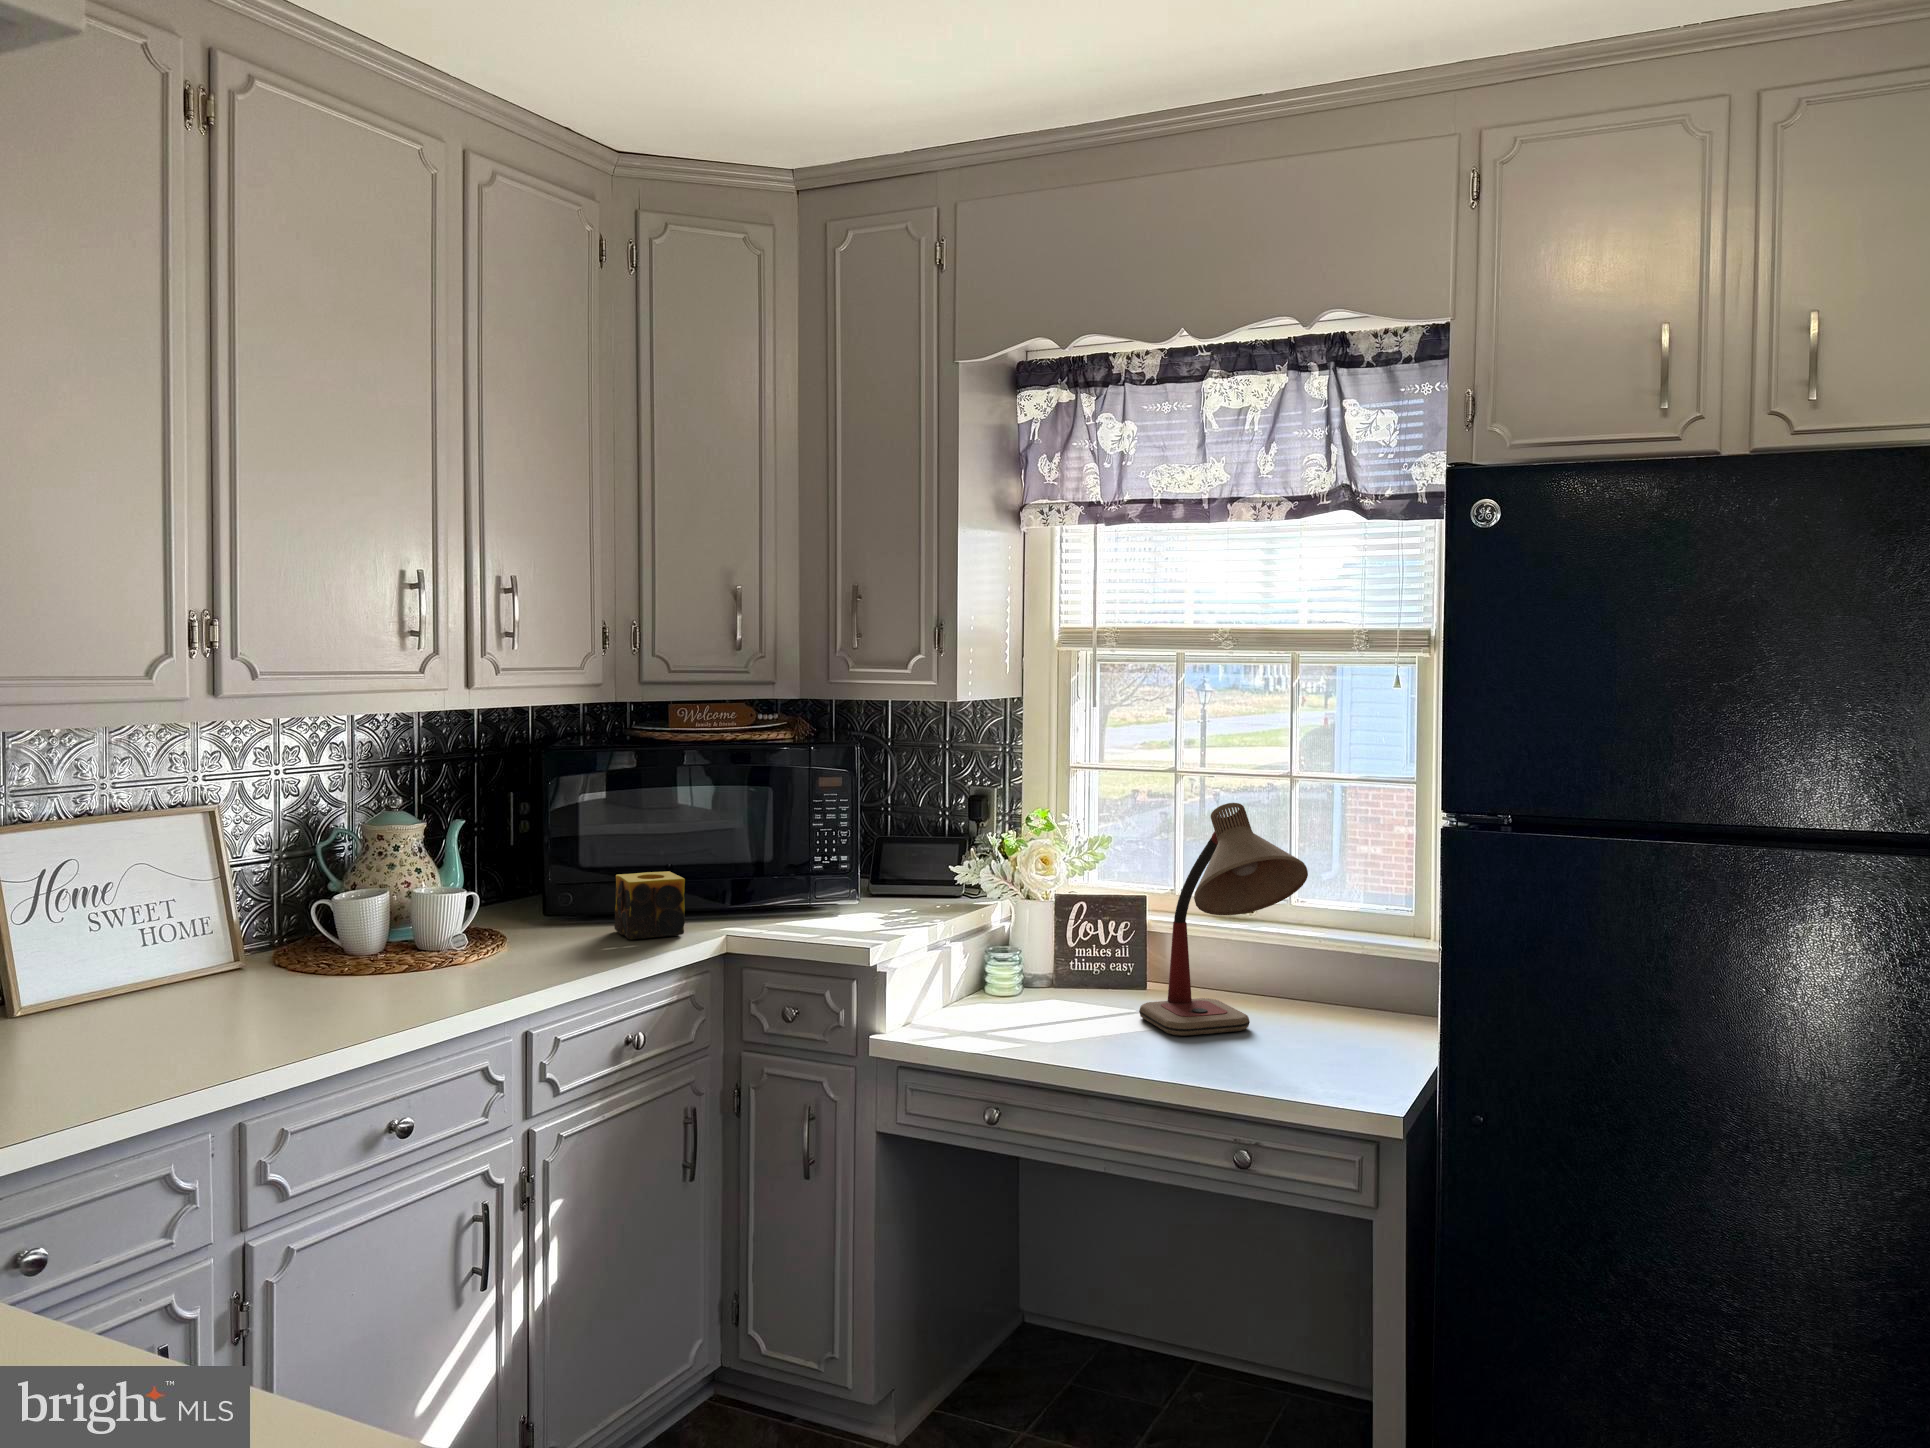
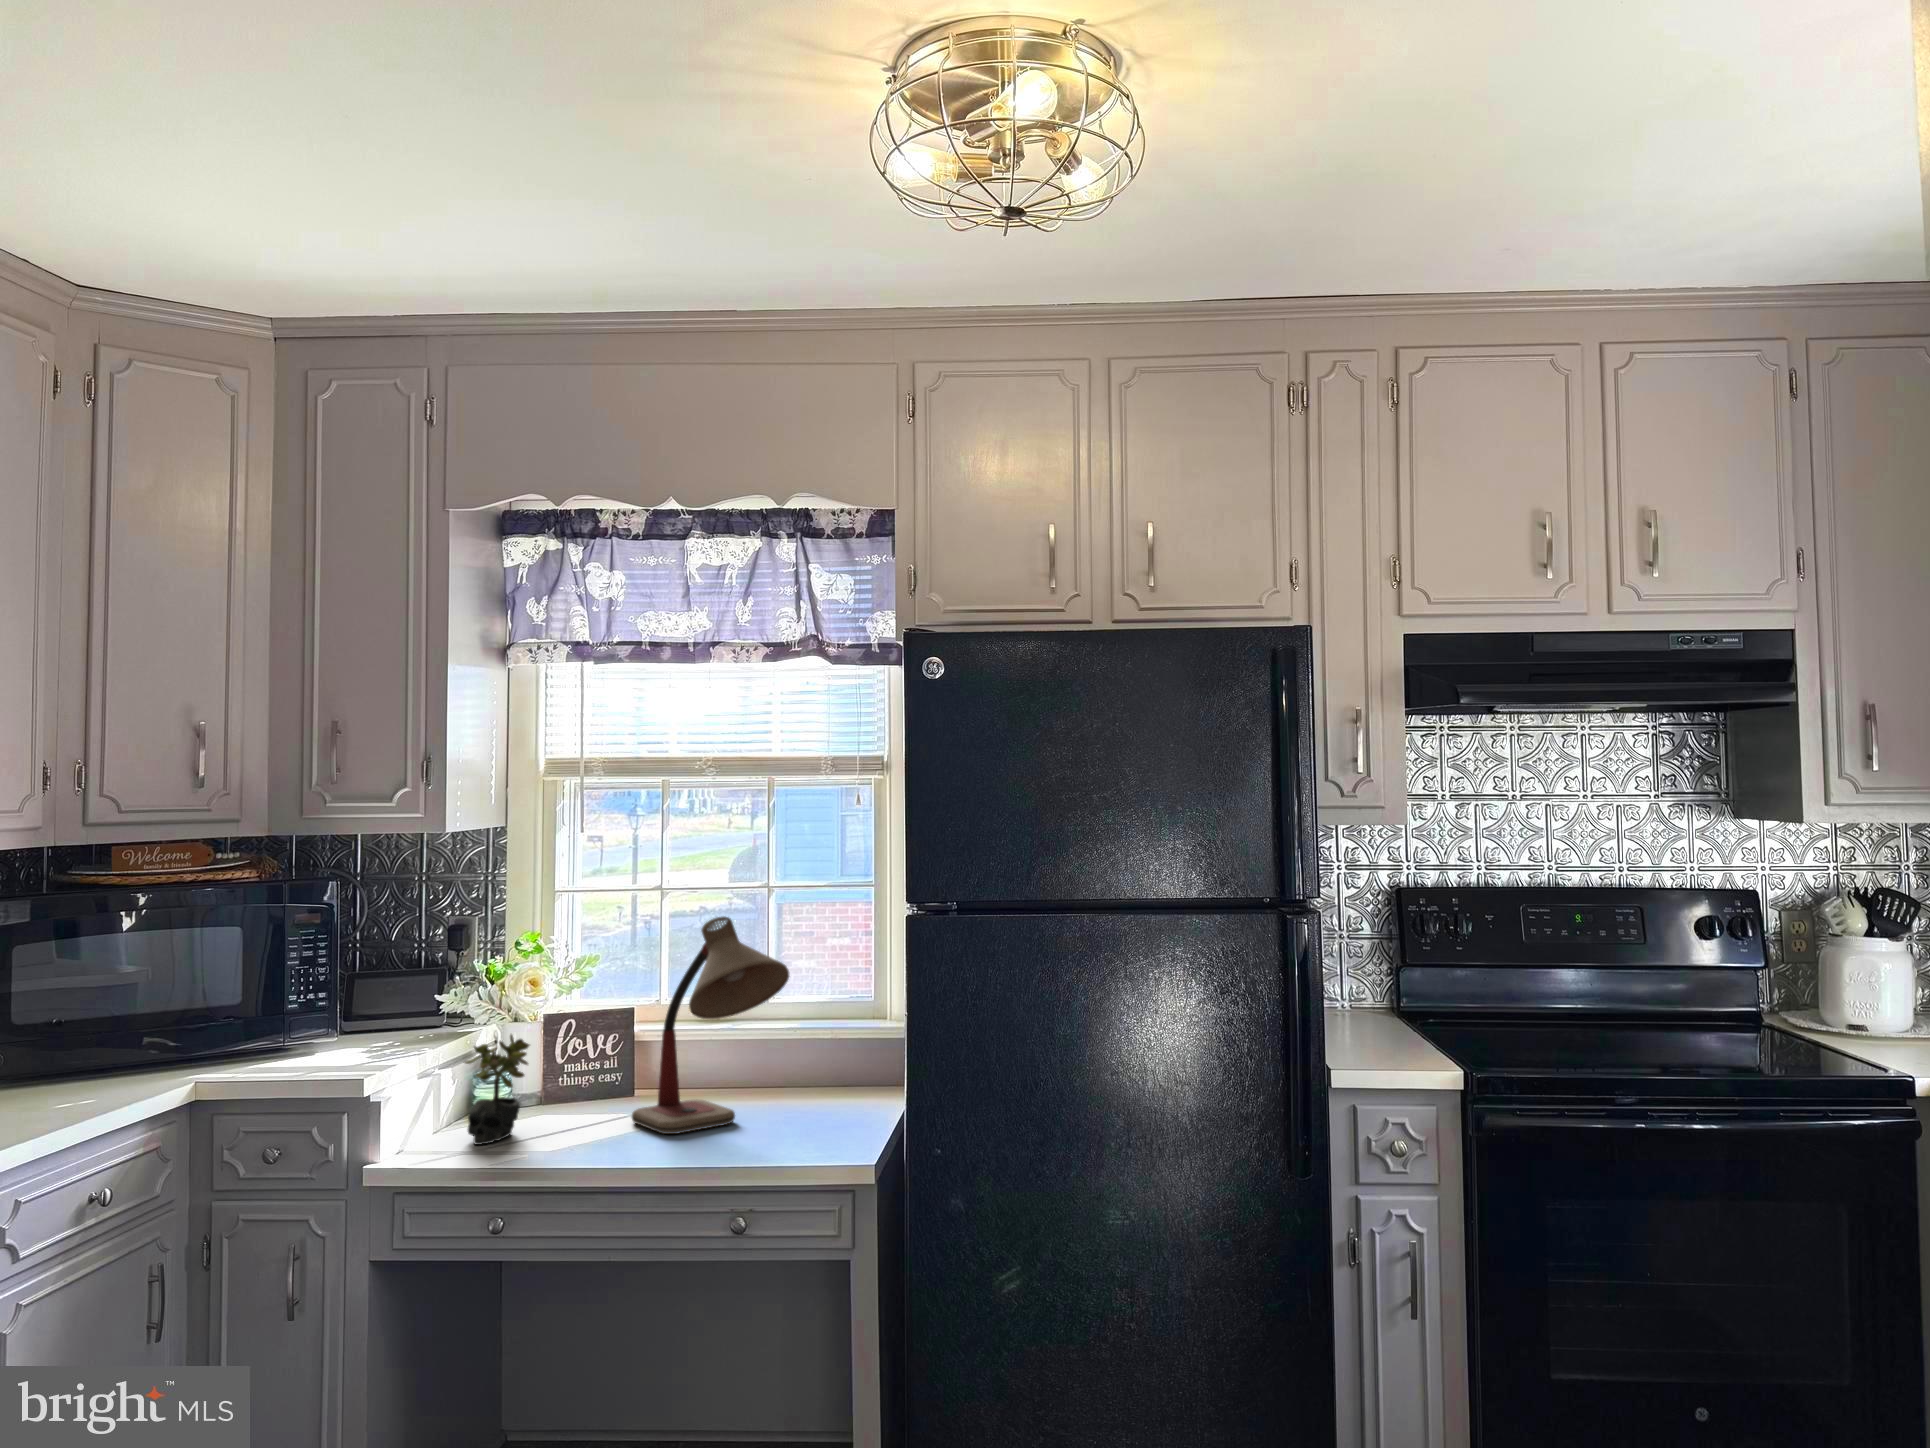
candle: present [614,871,685,939] -> none [61,1020,151,1094]
succulent plant: none [970,913,1036,1025] -> present [465,1035,530,1145]

